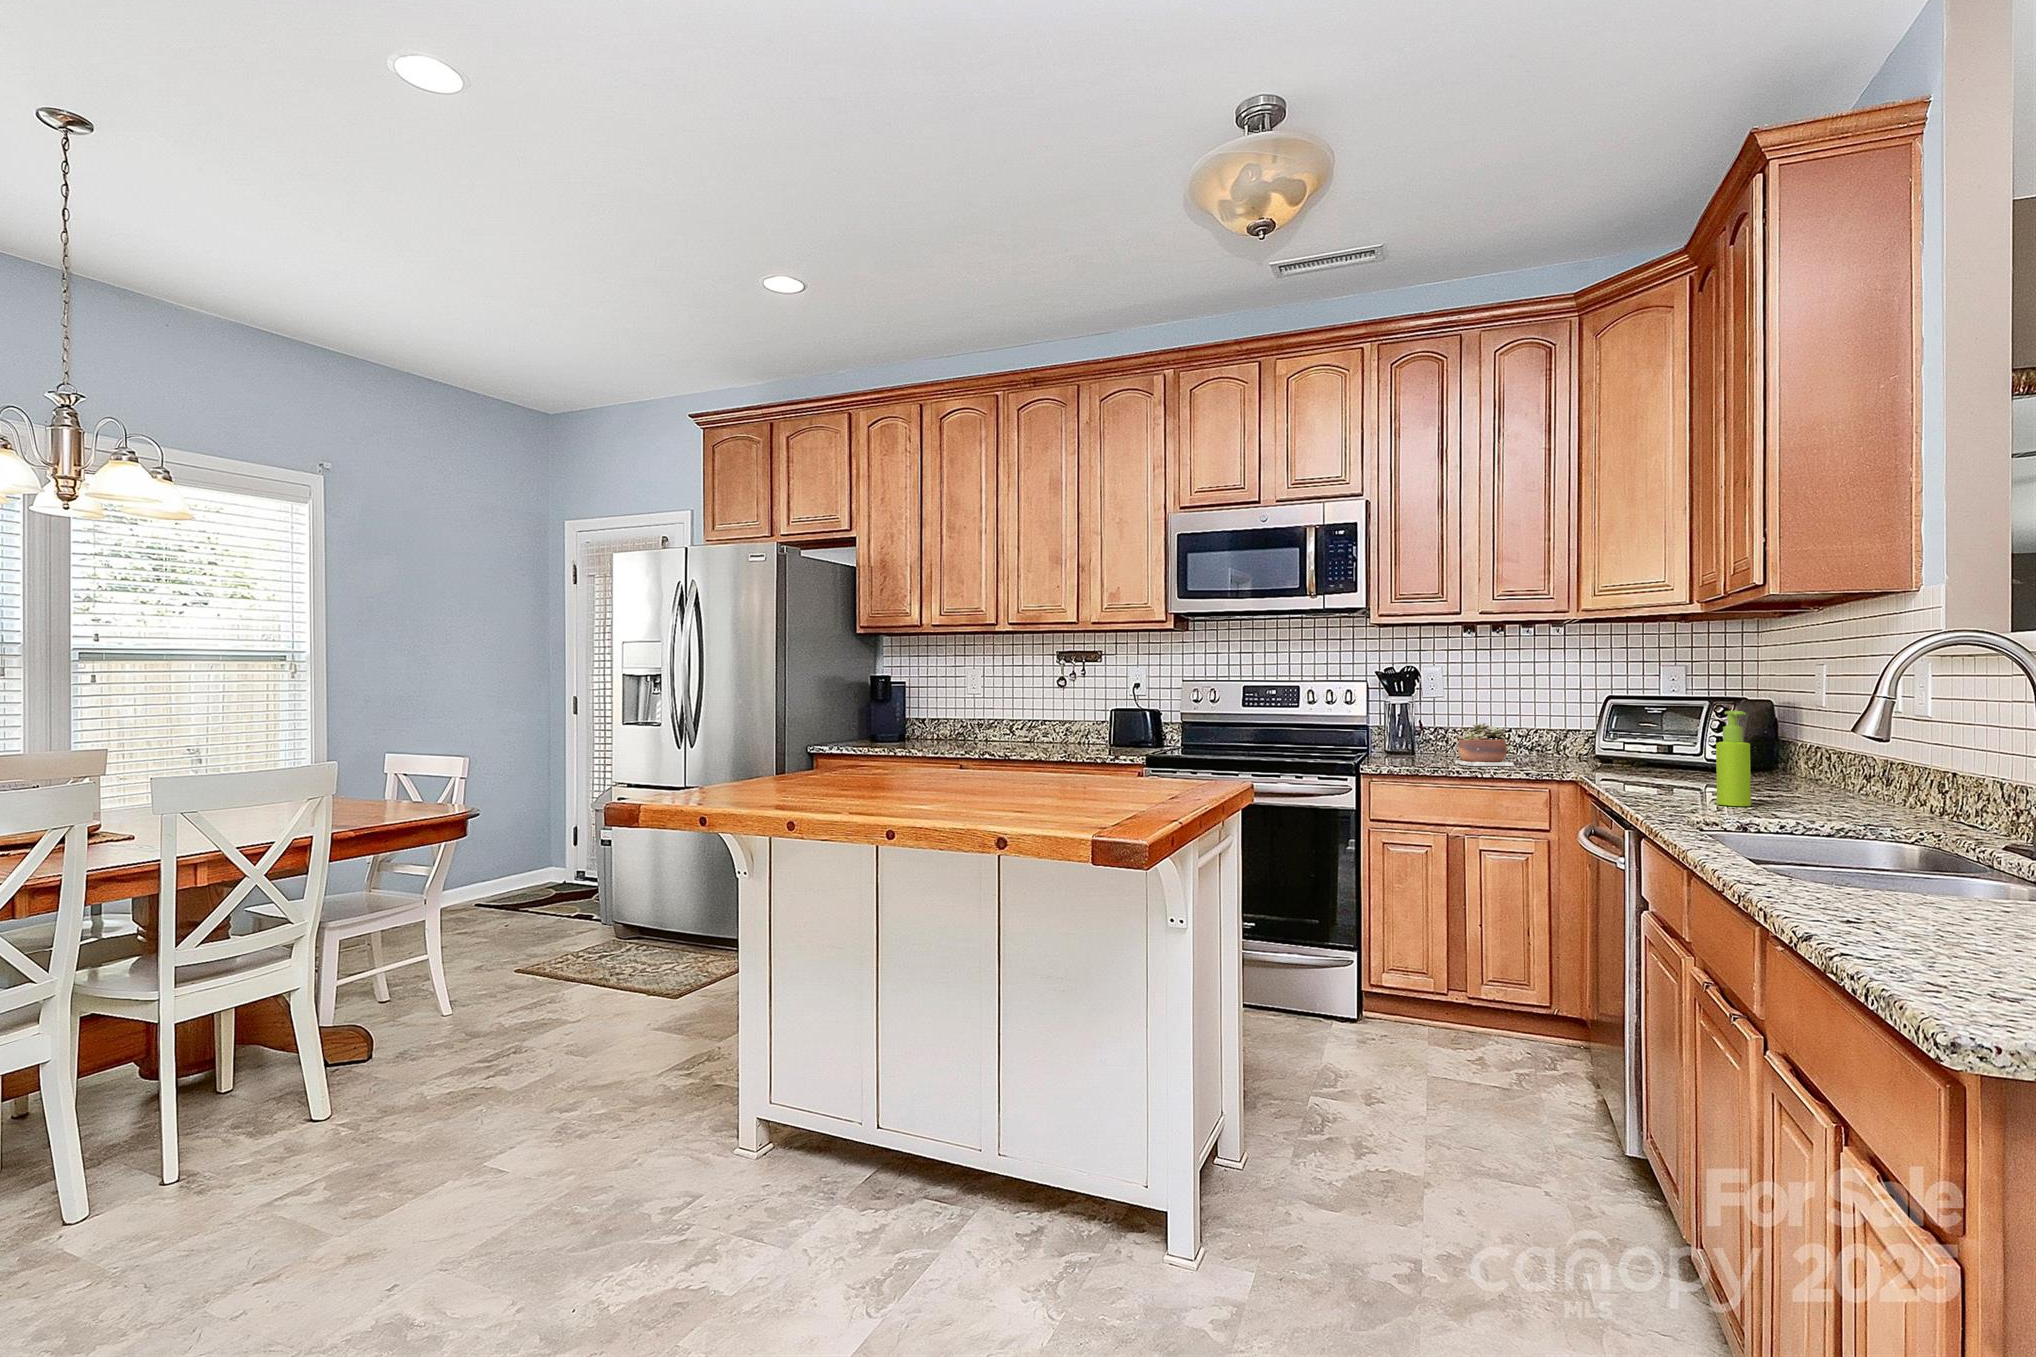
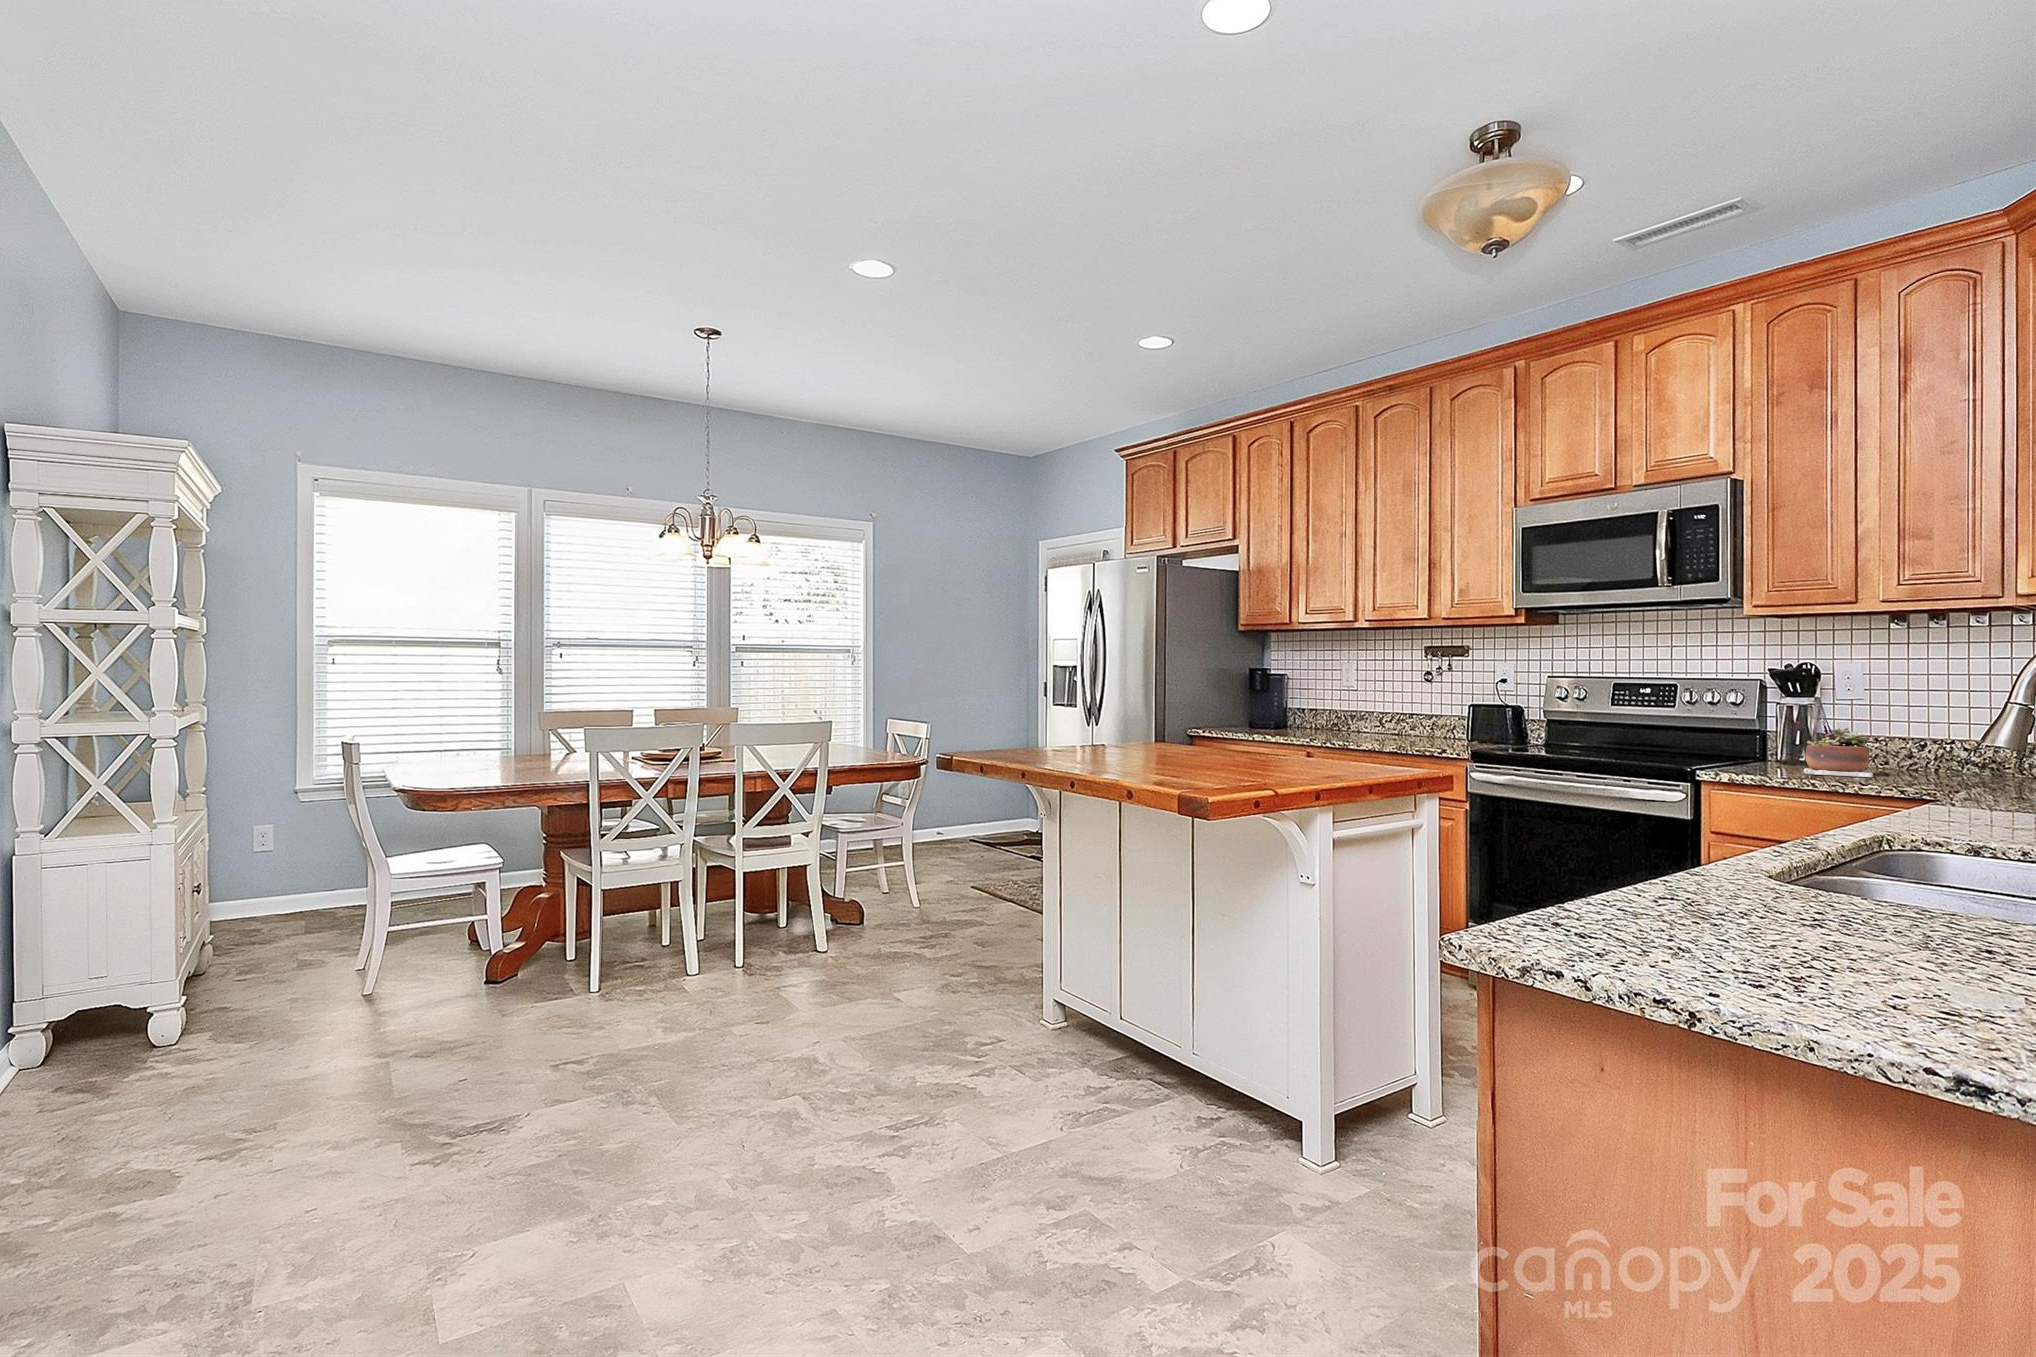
soap dispenser: present [1716,711,1751,806] -> none [1937,715,1979,821]

